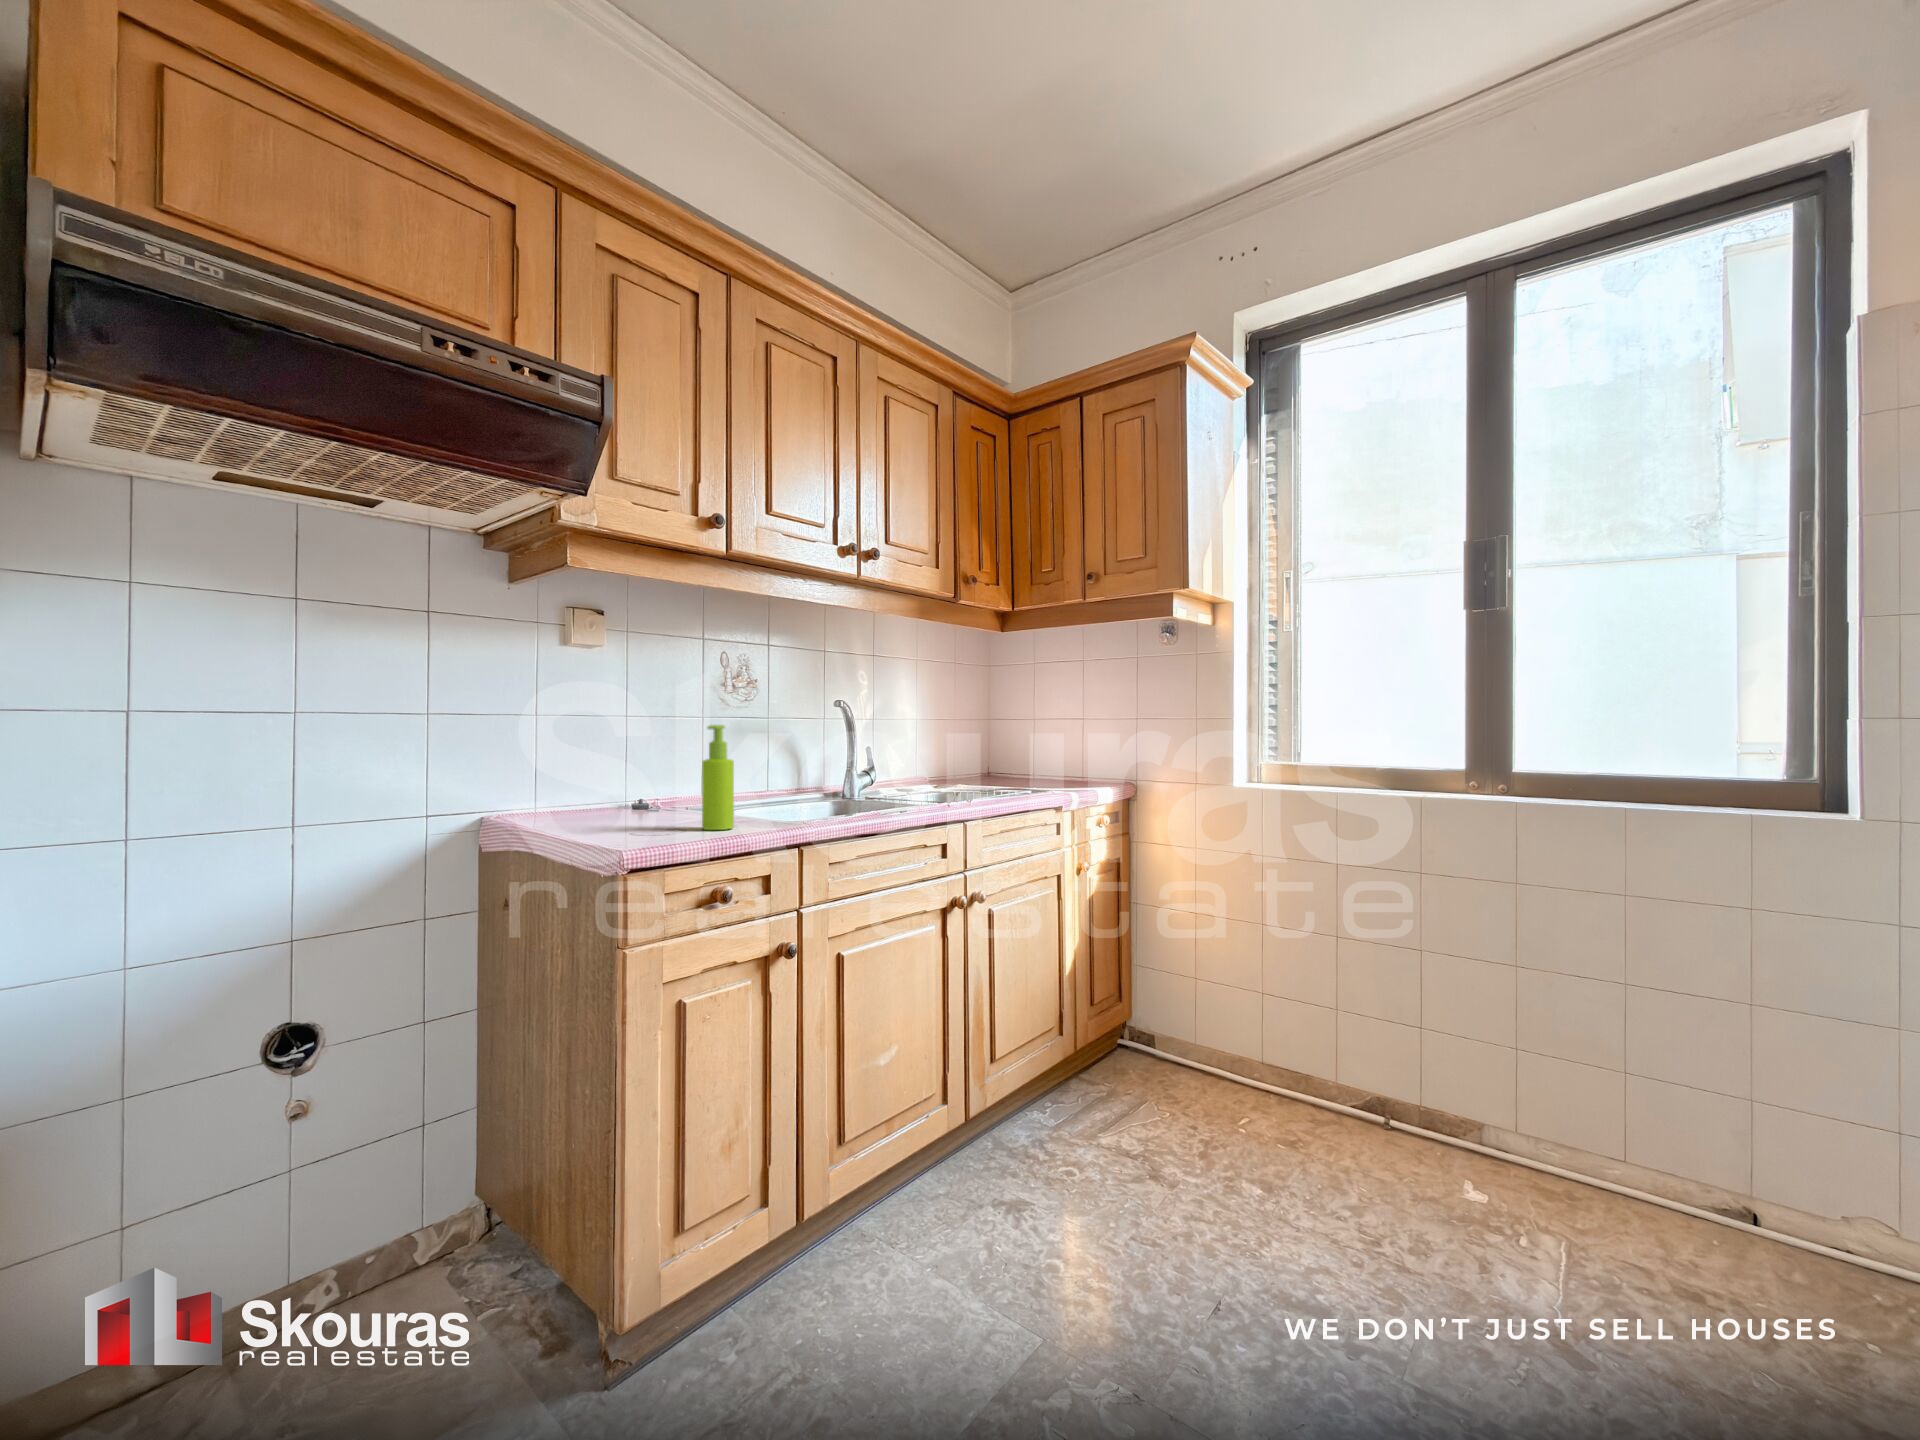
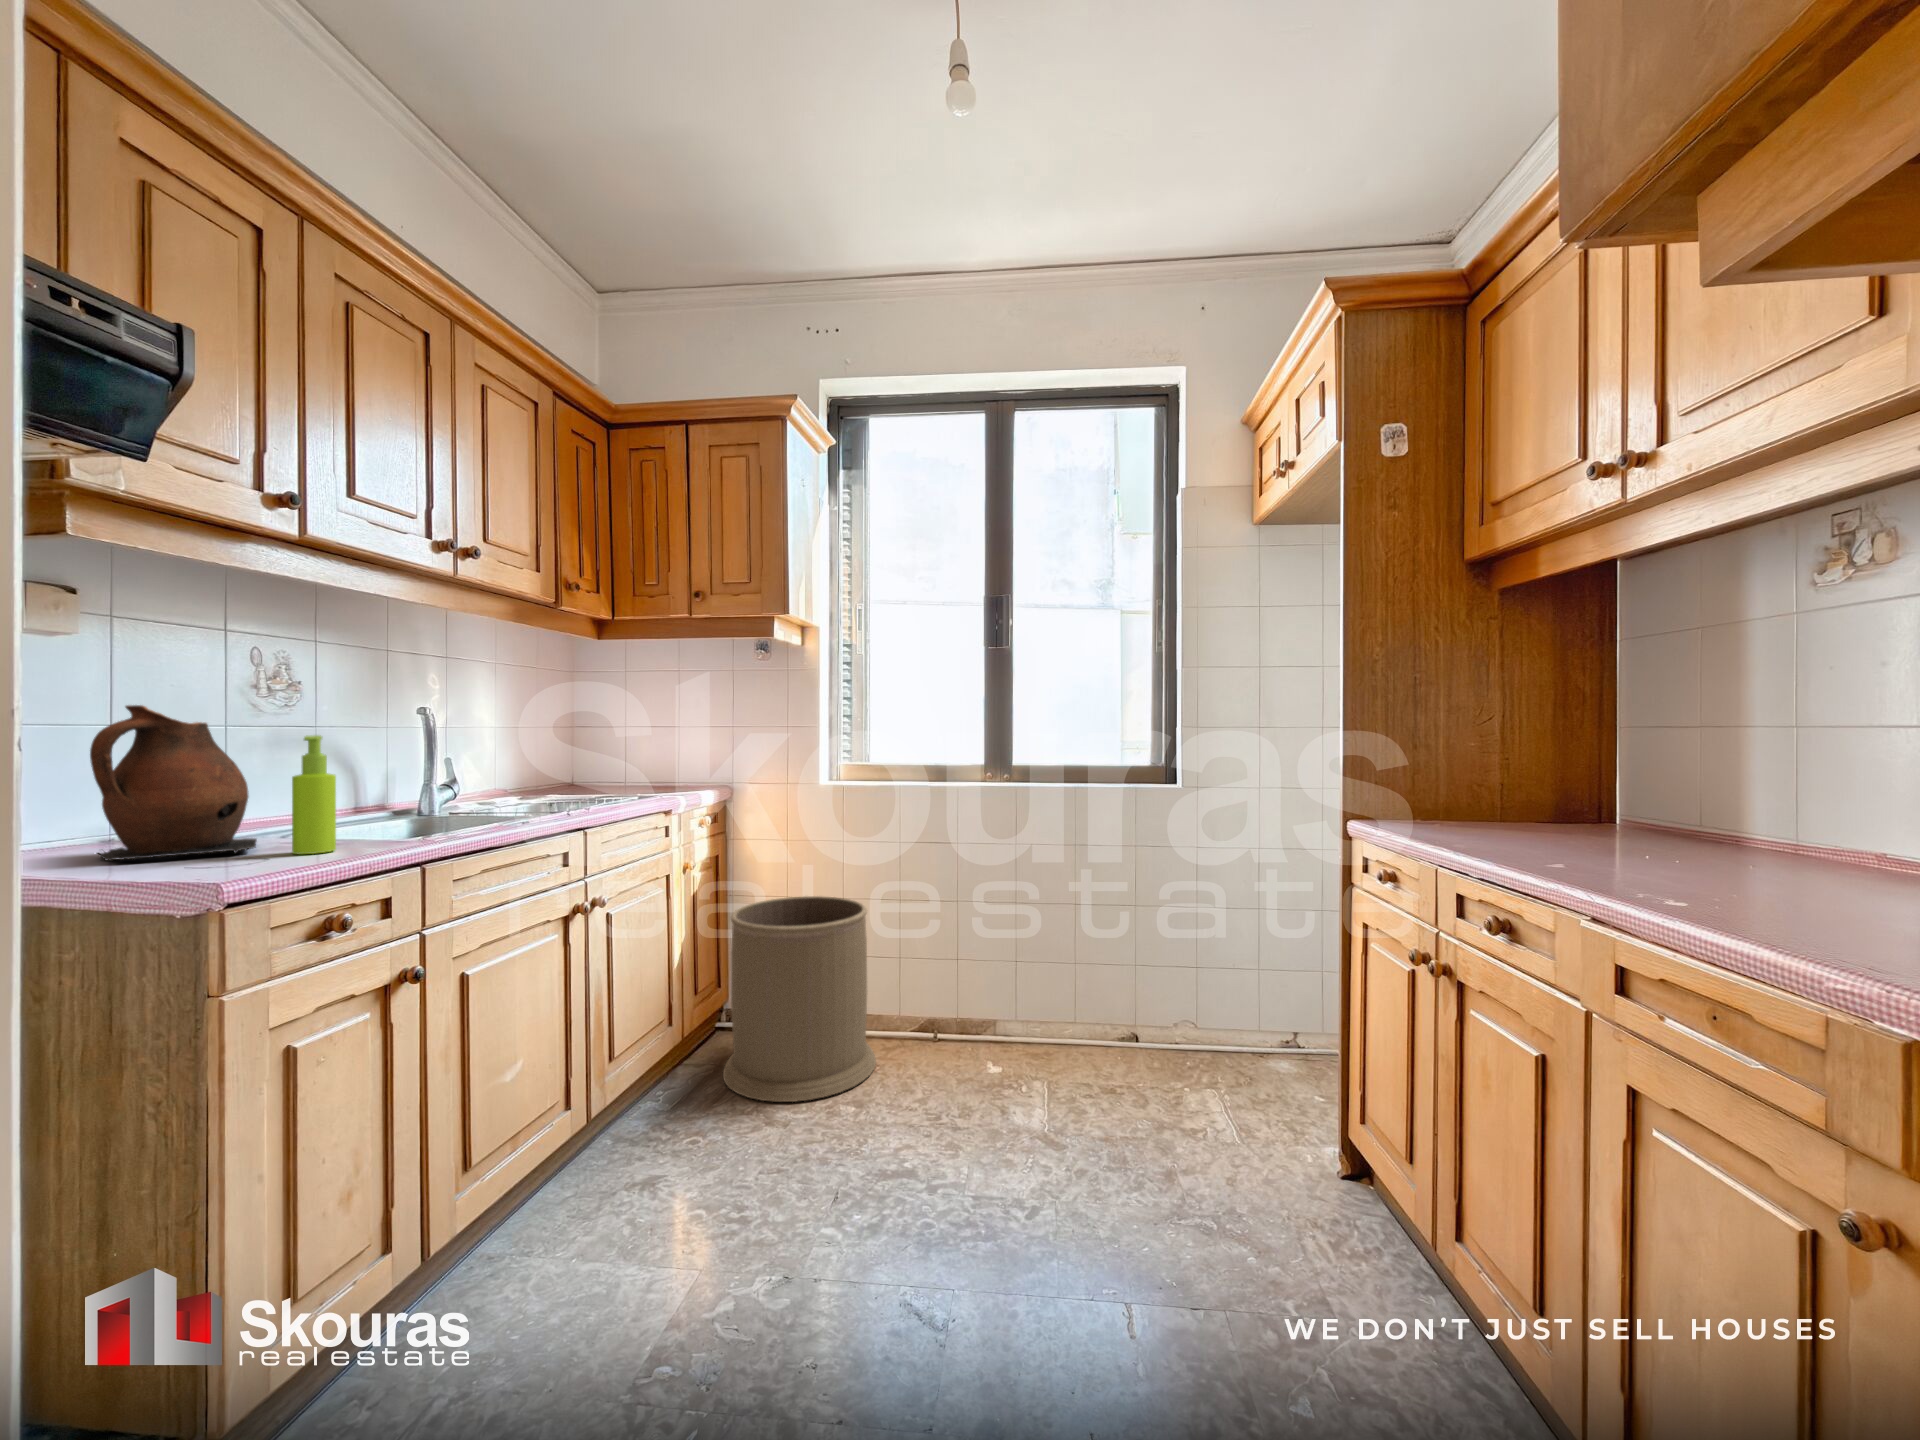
ceramic pitcher: none [582,699,697,825] -> present [90,705,257,861]
trash can: none [1115,916,1297,1163] -> present [723,896,876,1102]

